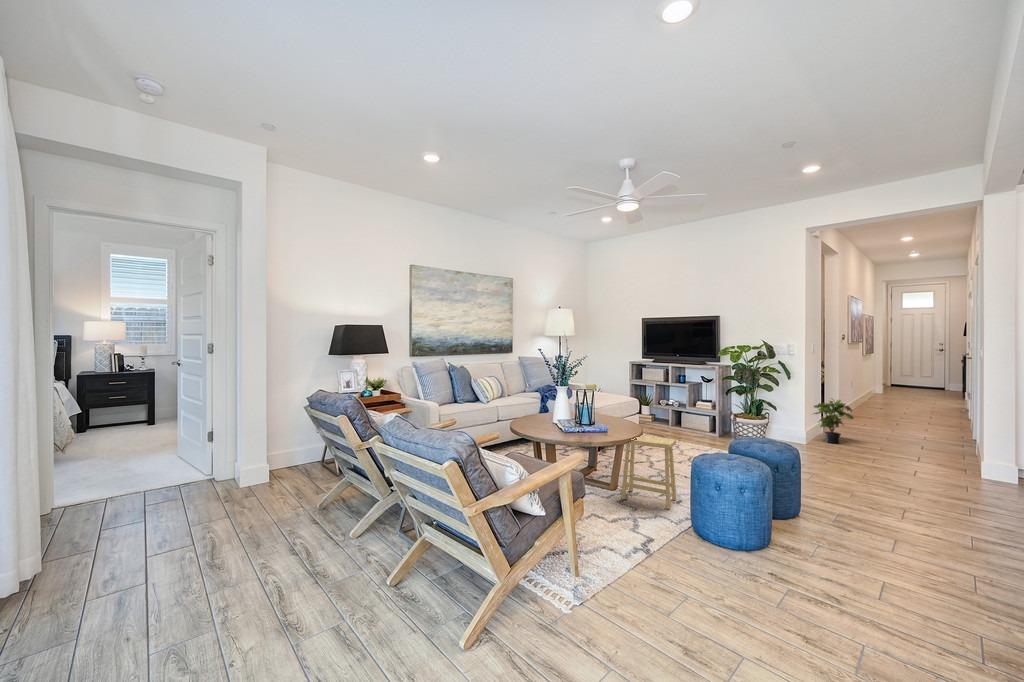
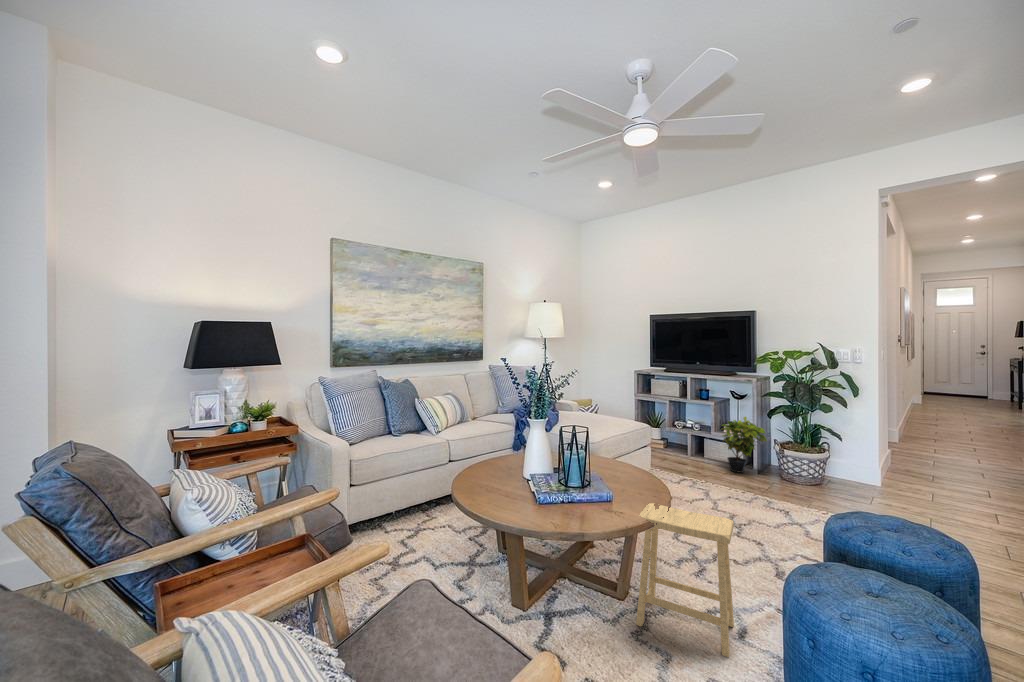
potted plant: present [814,399,853,443] -> present [721,417,767,473]

